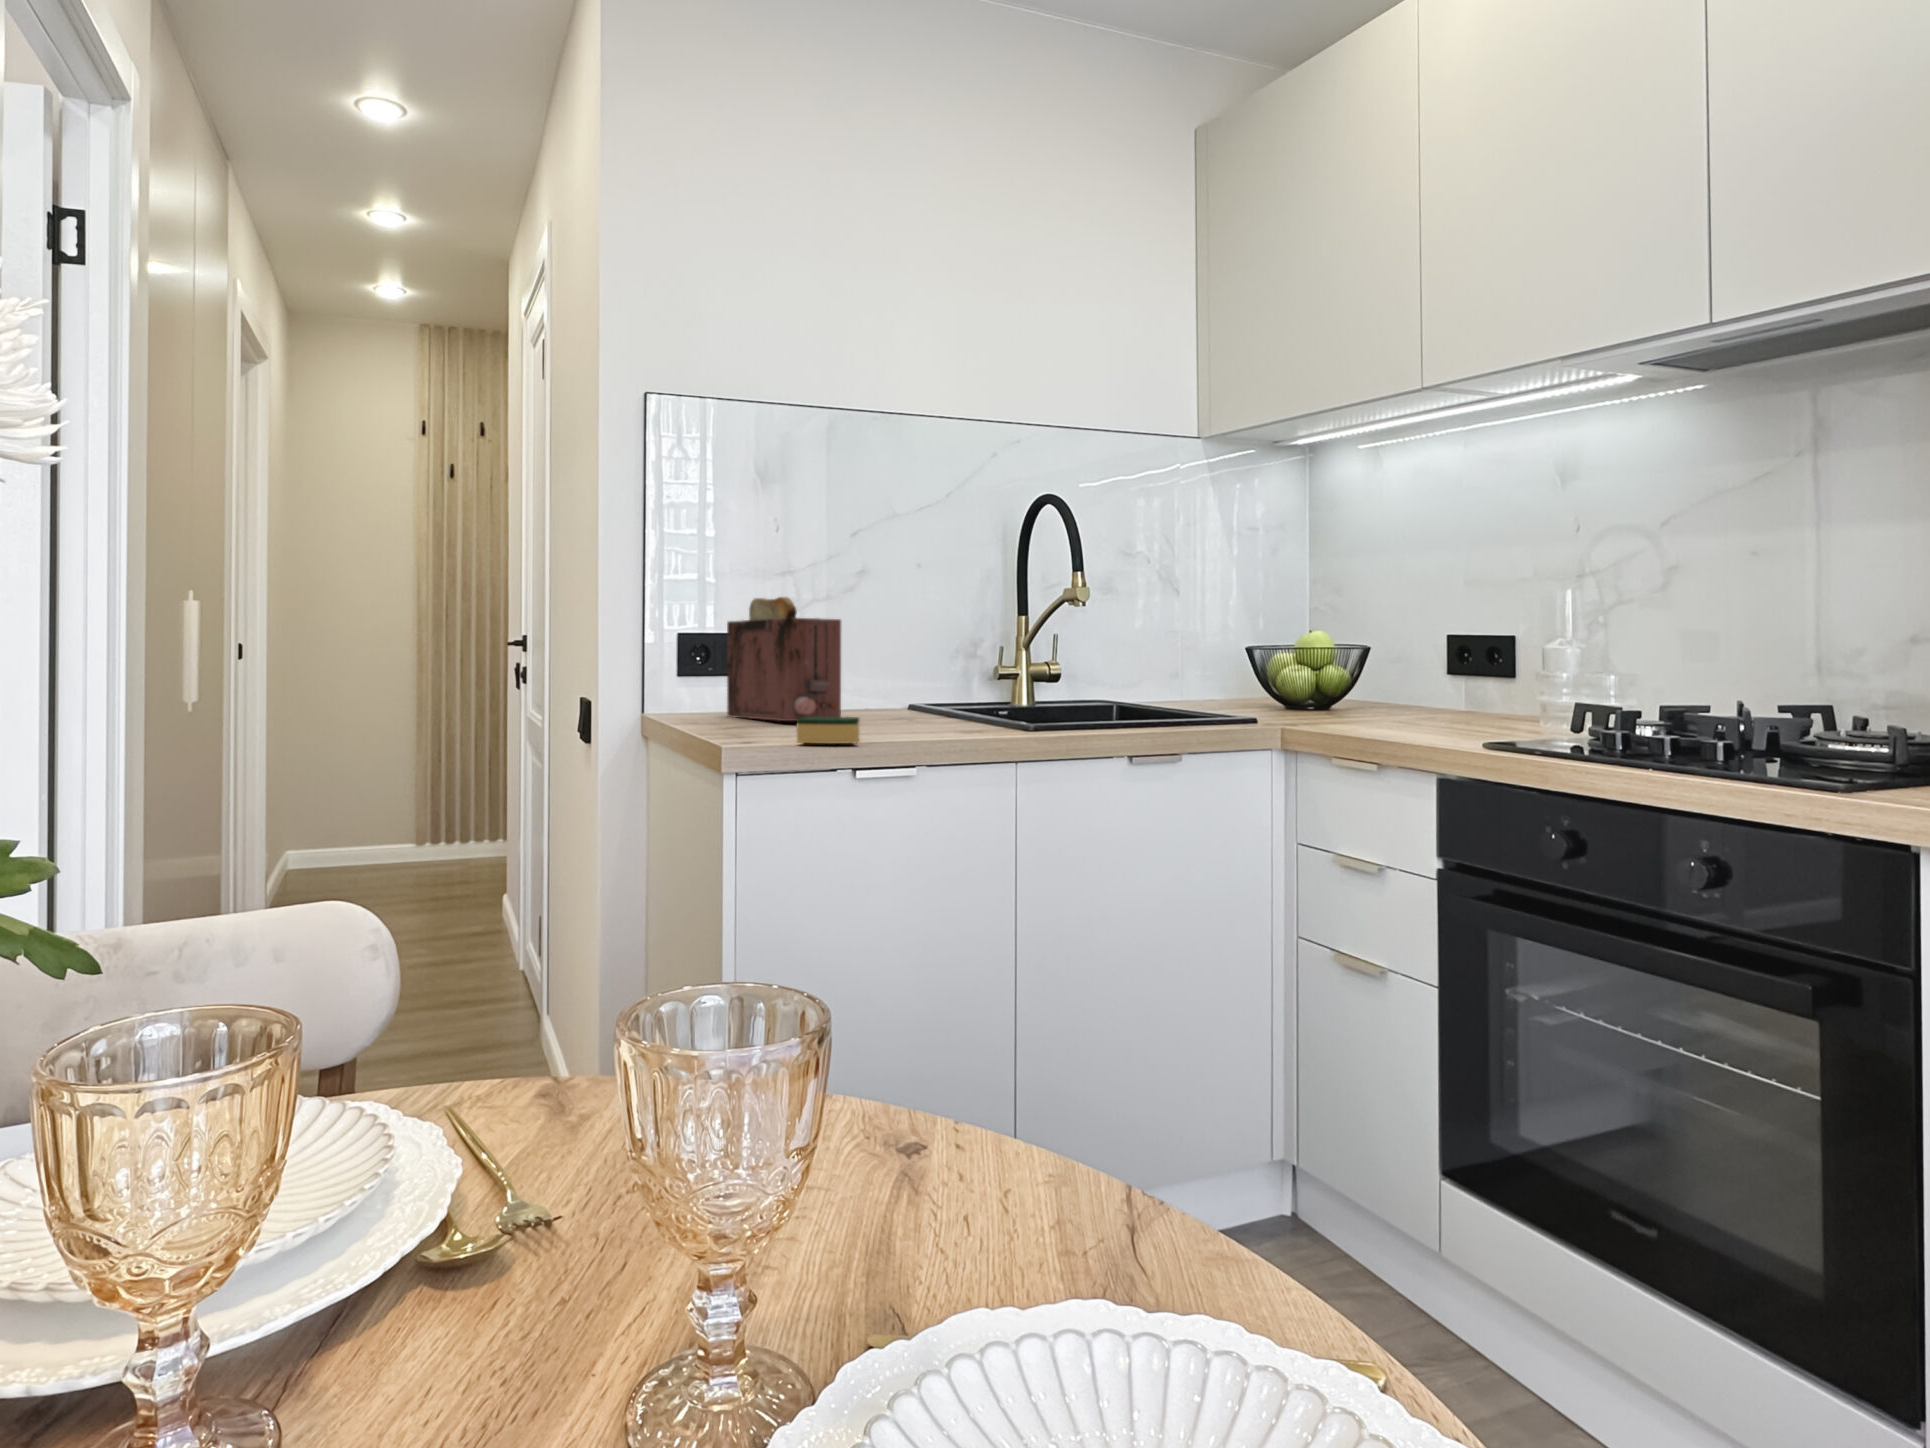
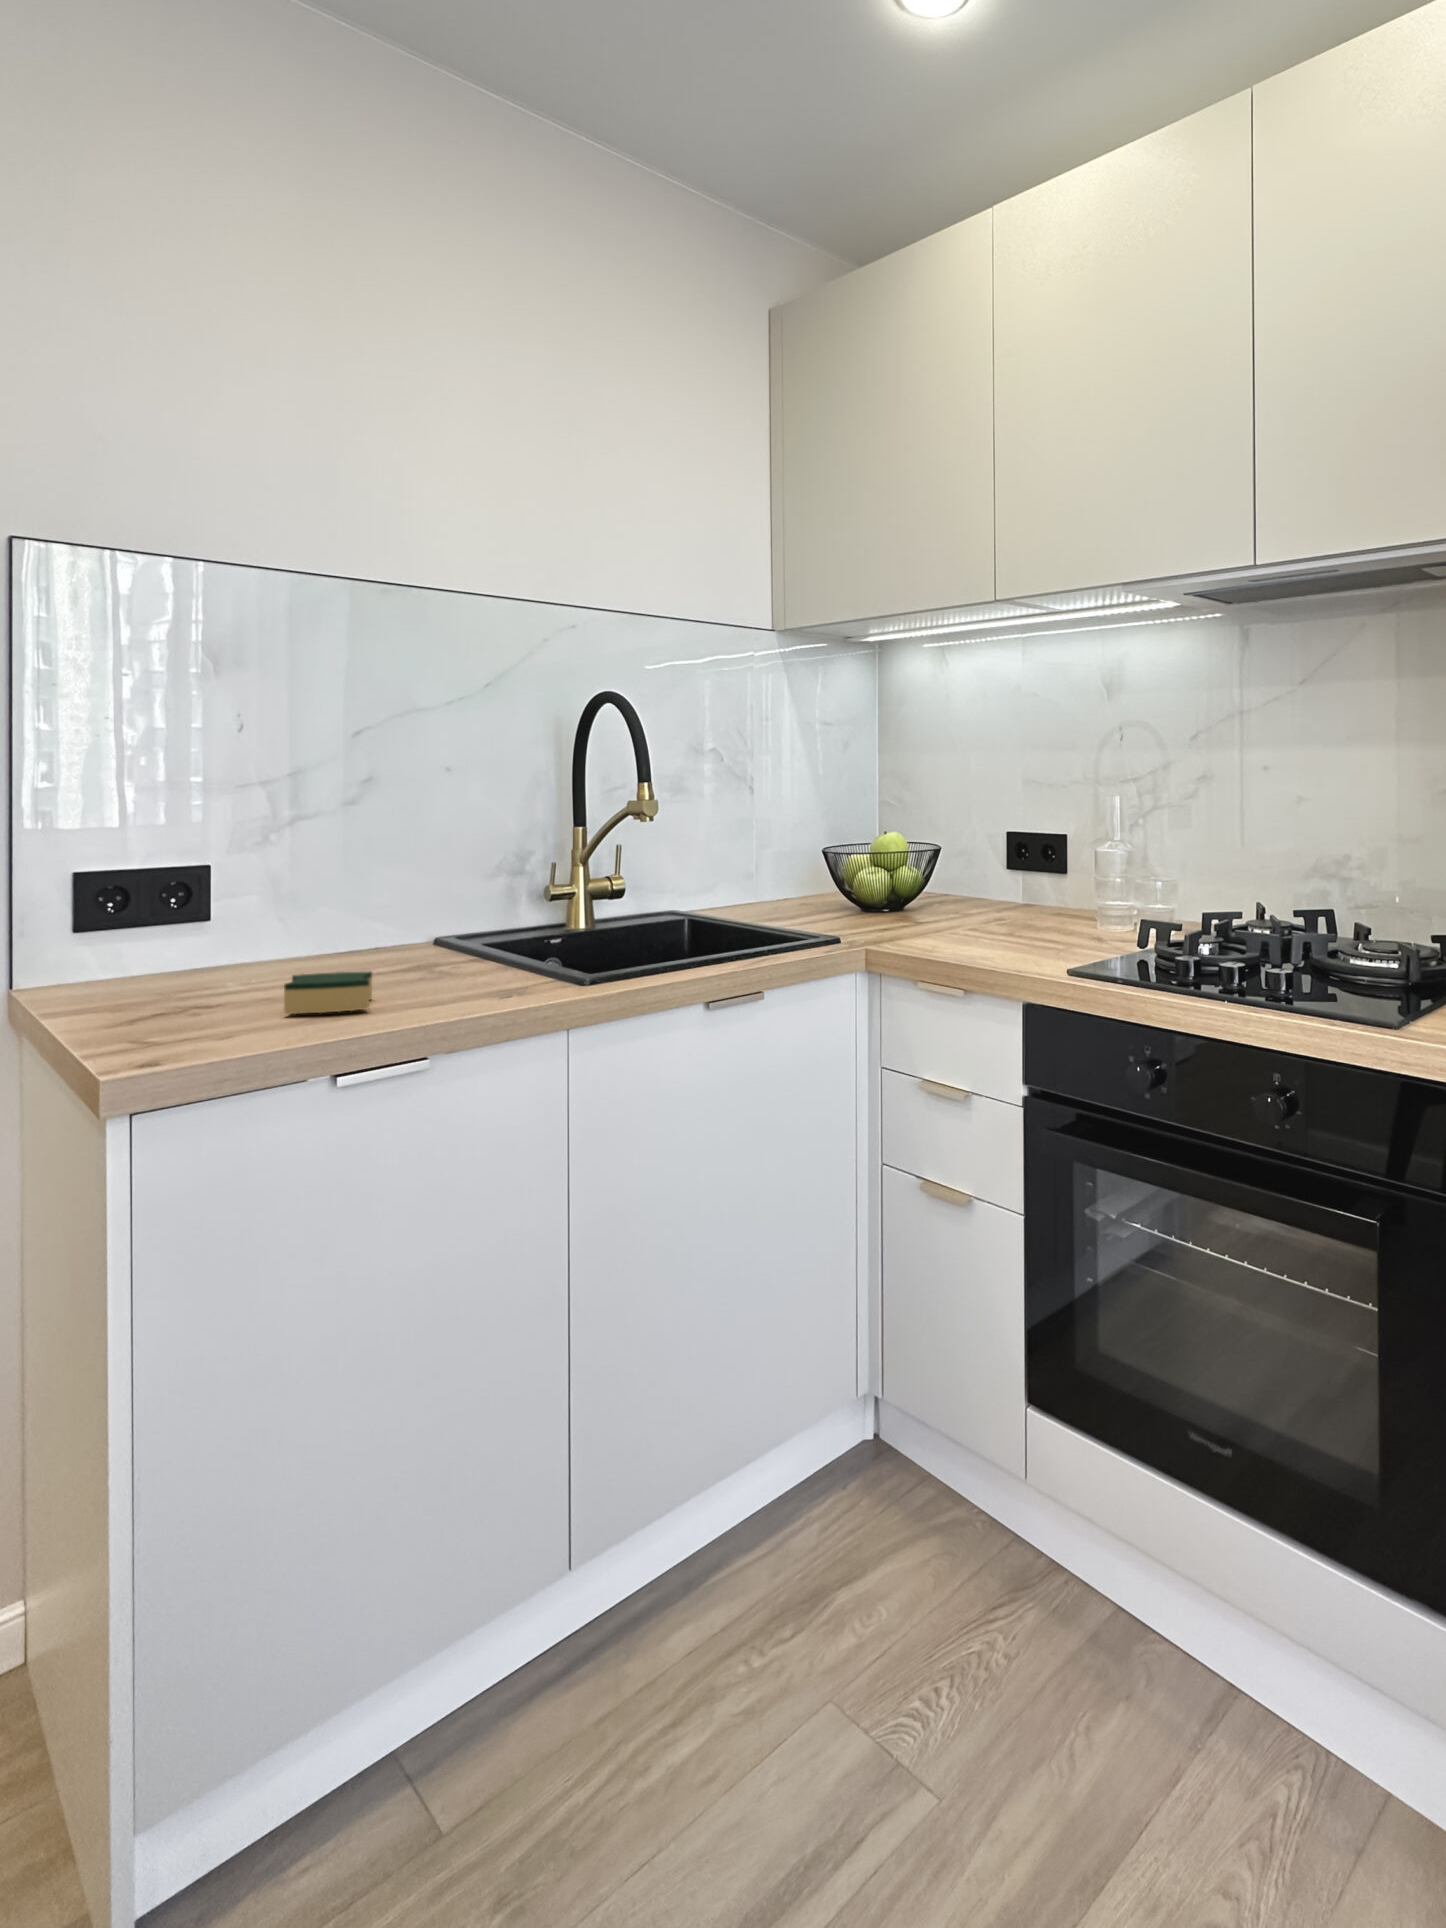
toaster: present [727,597,841,721] -> none [189,811,350,970]

